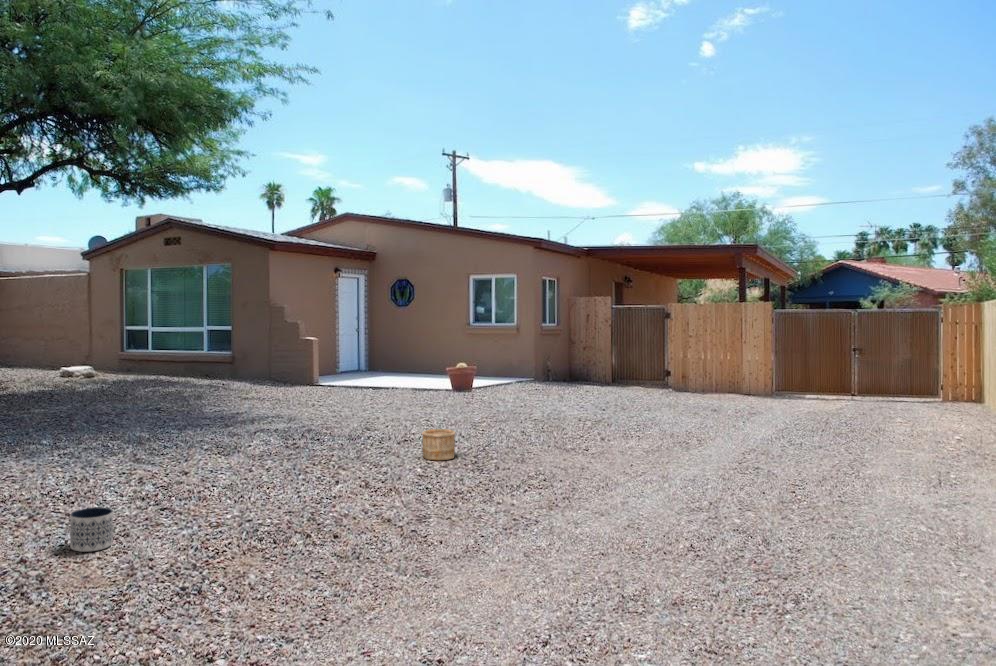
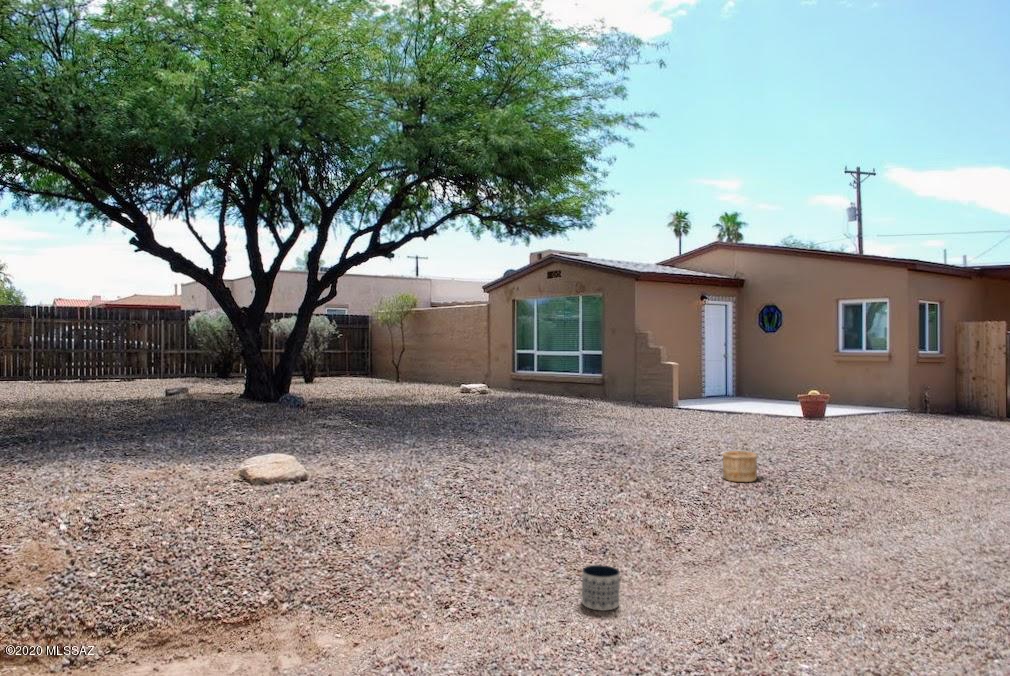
planter: present [70,508,113,552] -> present [582,565,620,611]

